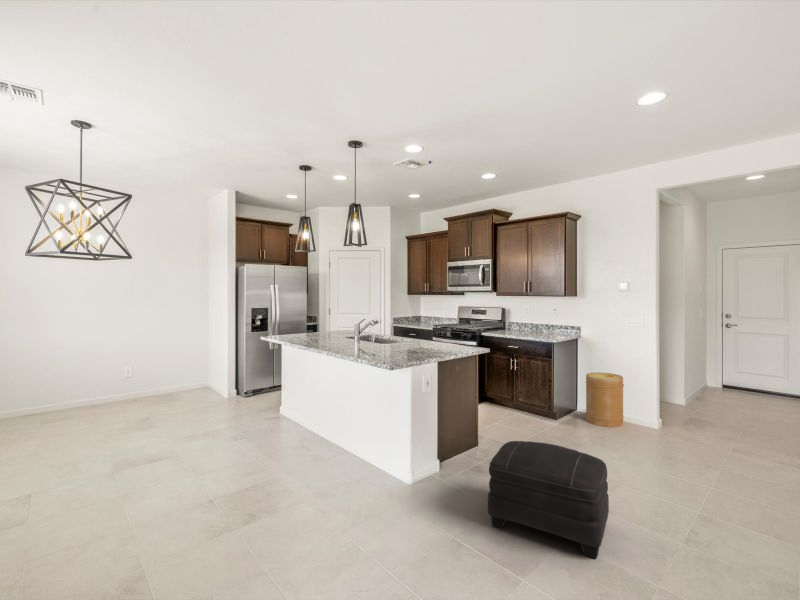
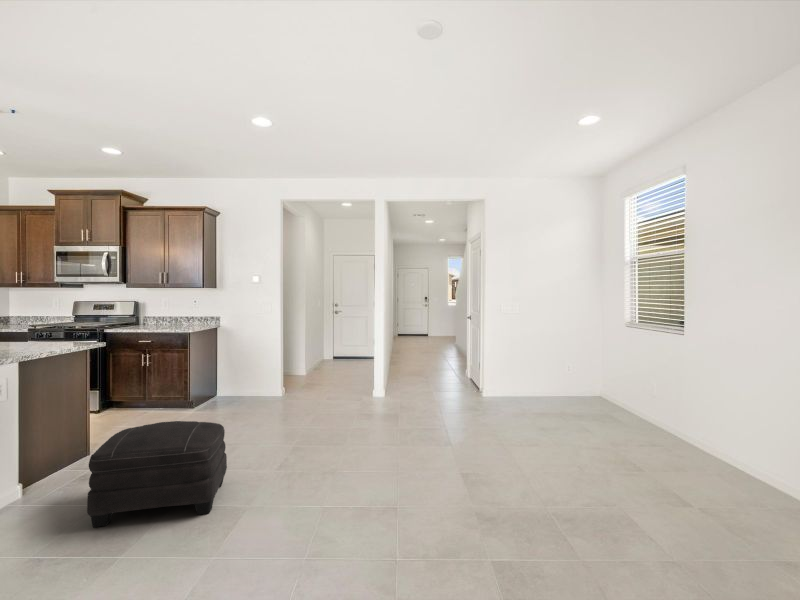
basket: present [586,372,624,427] -> none [223,358,257,406]

